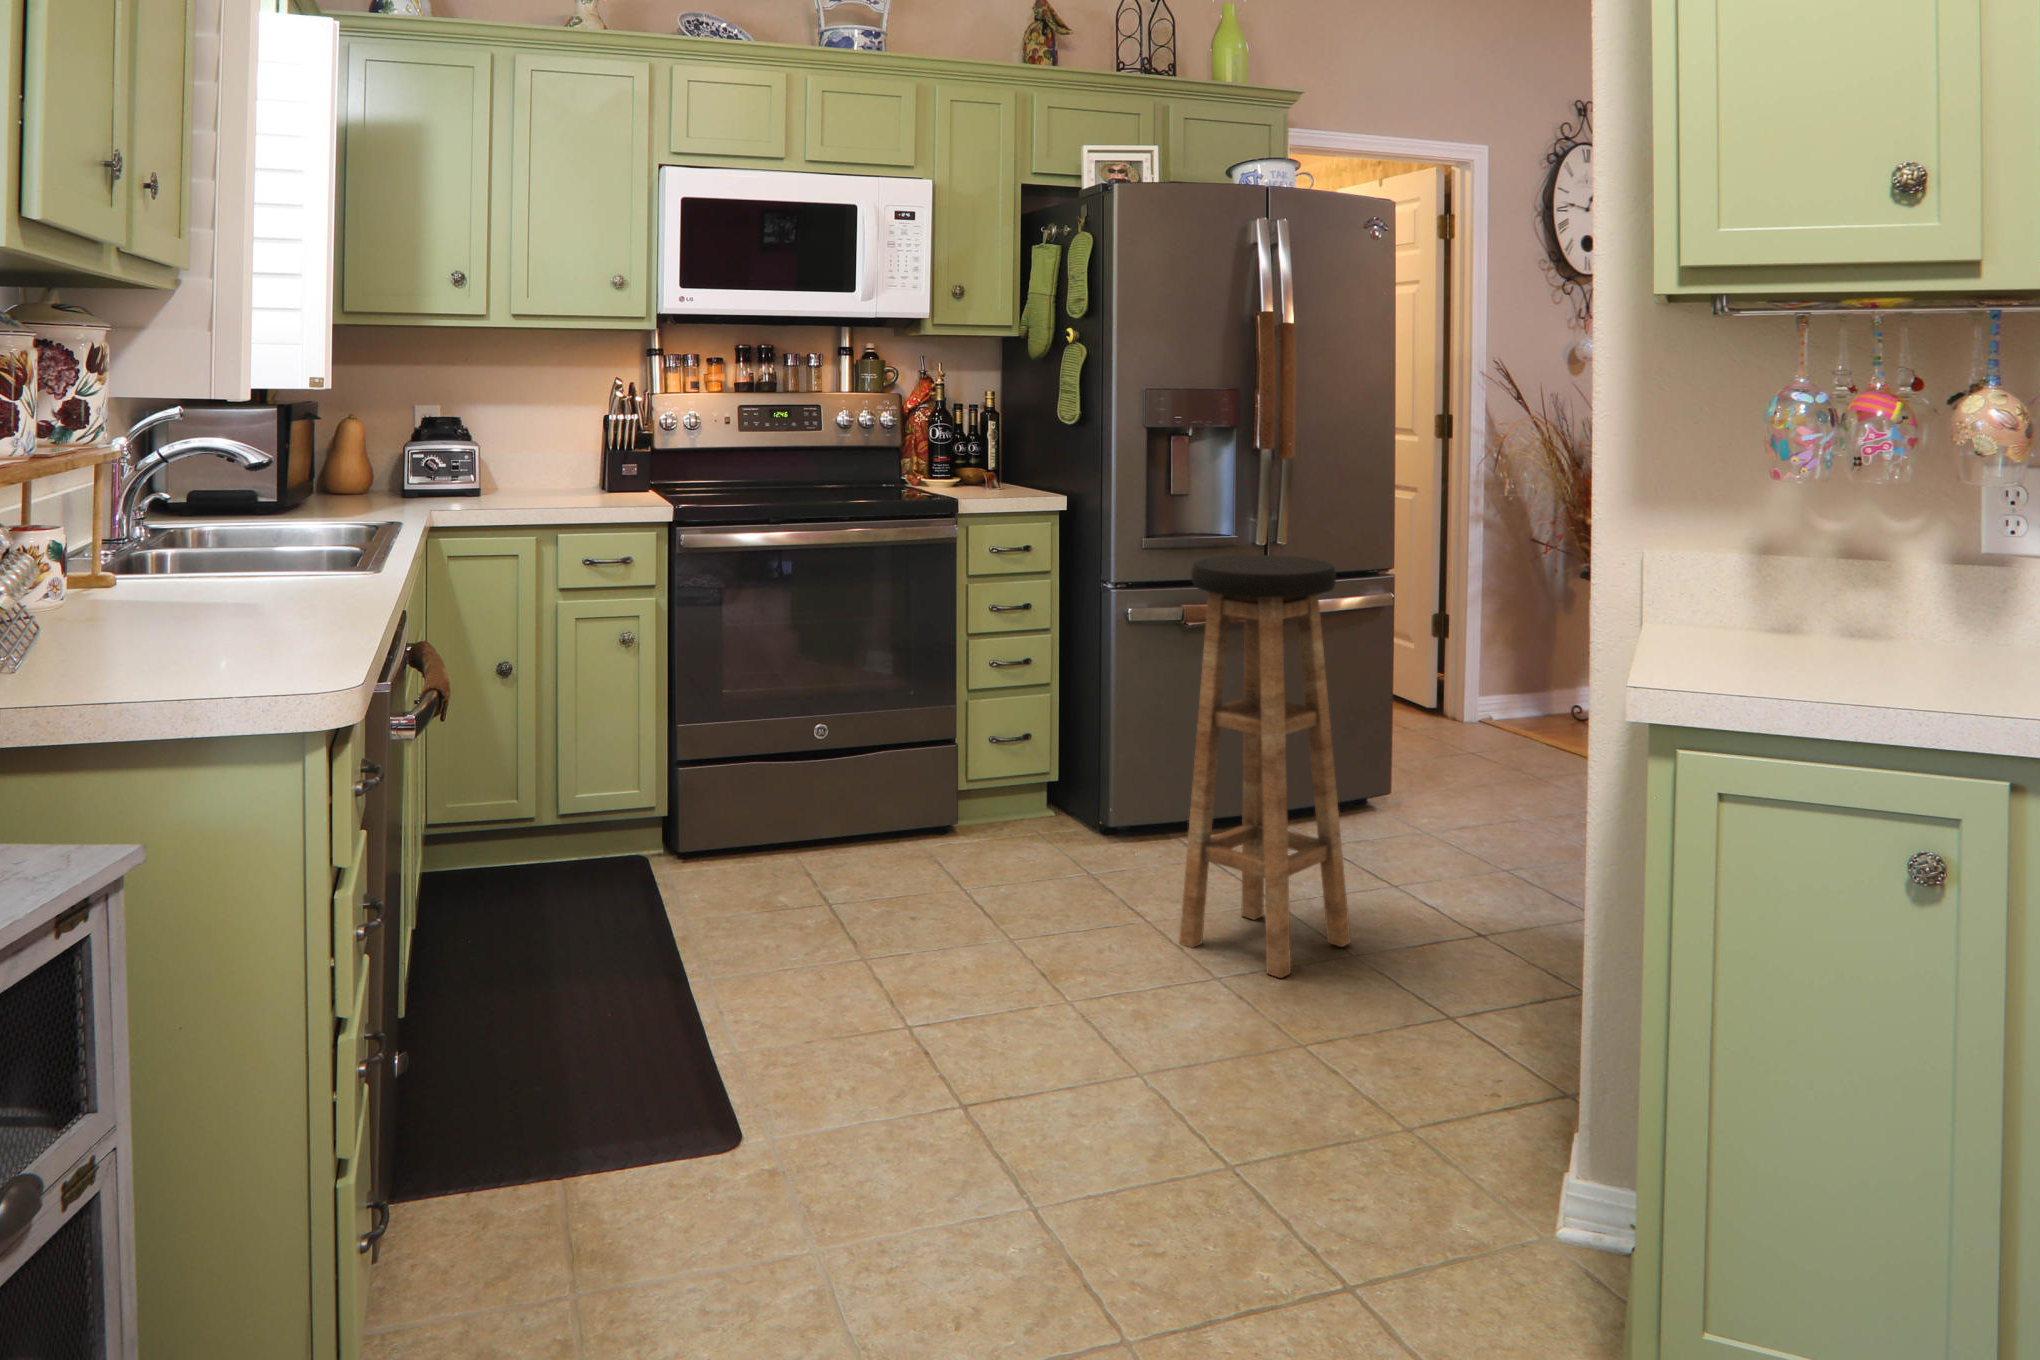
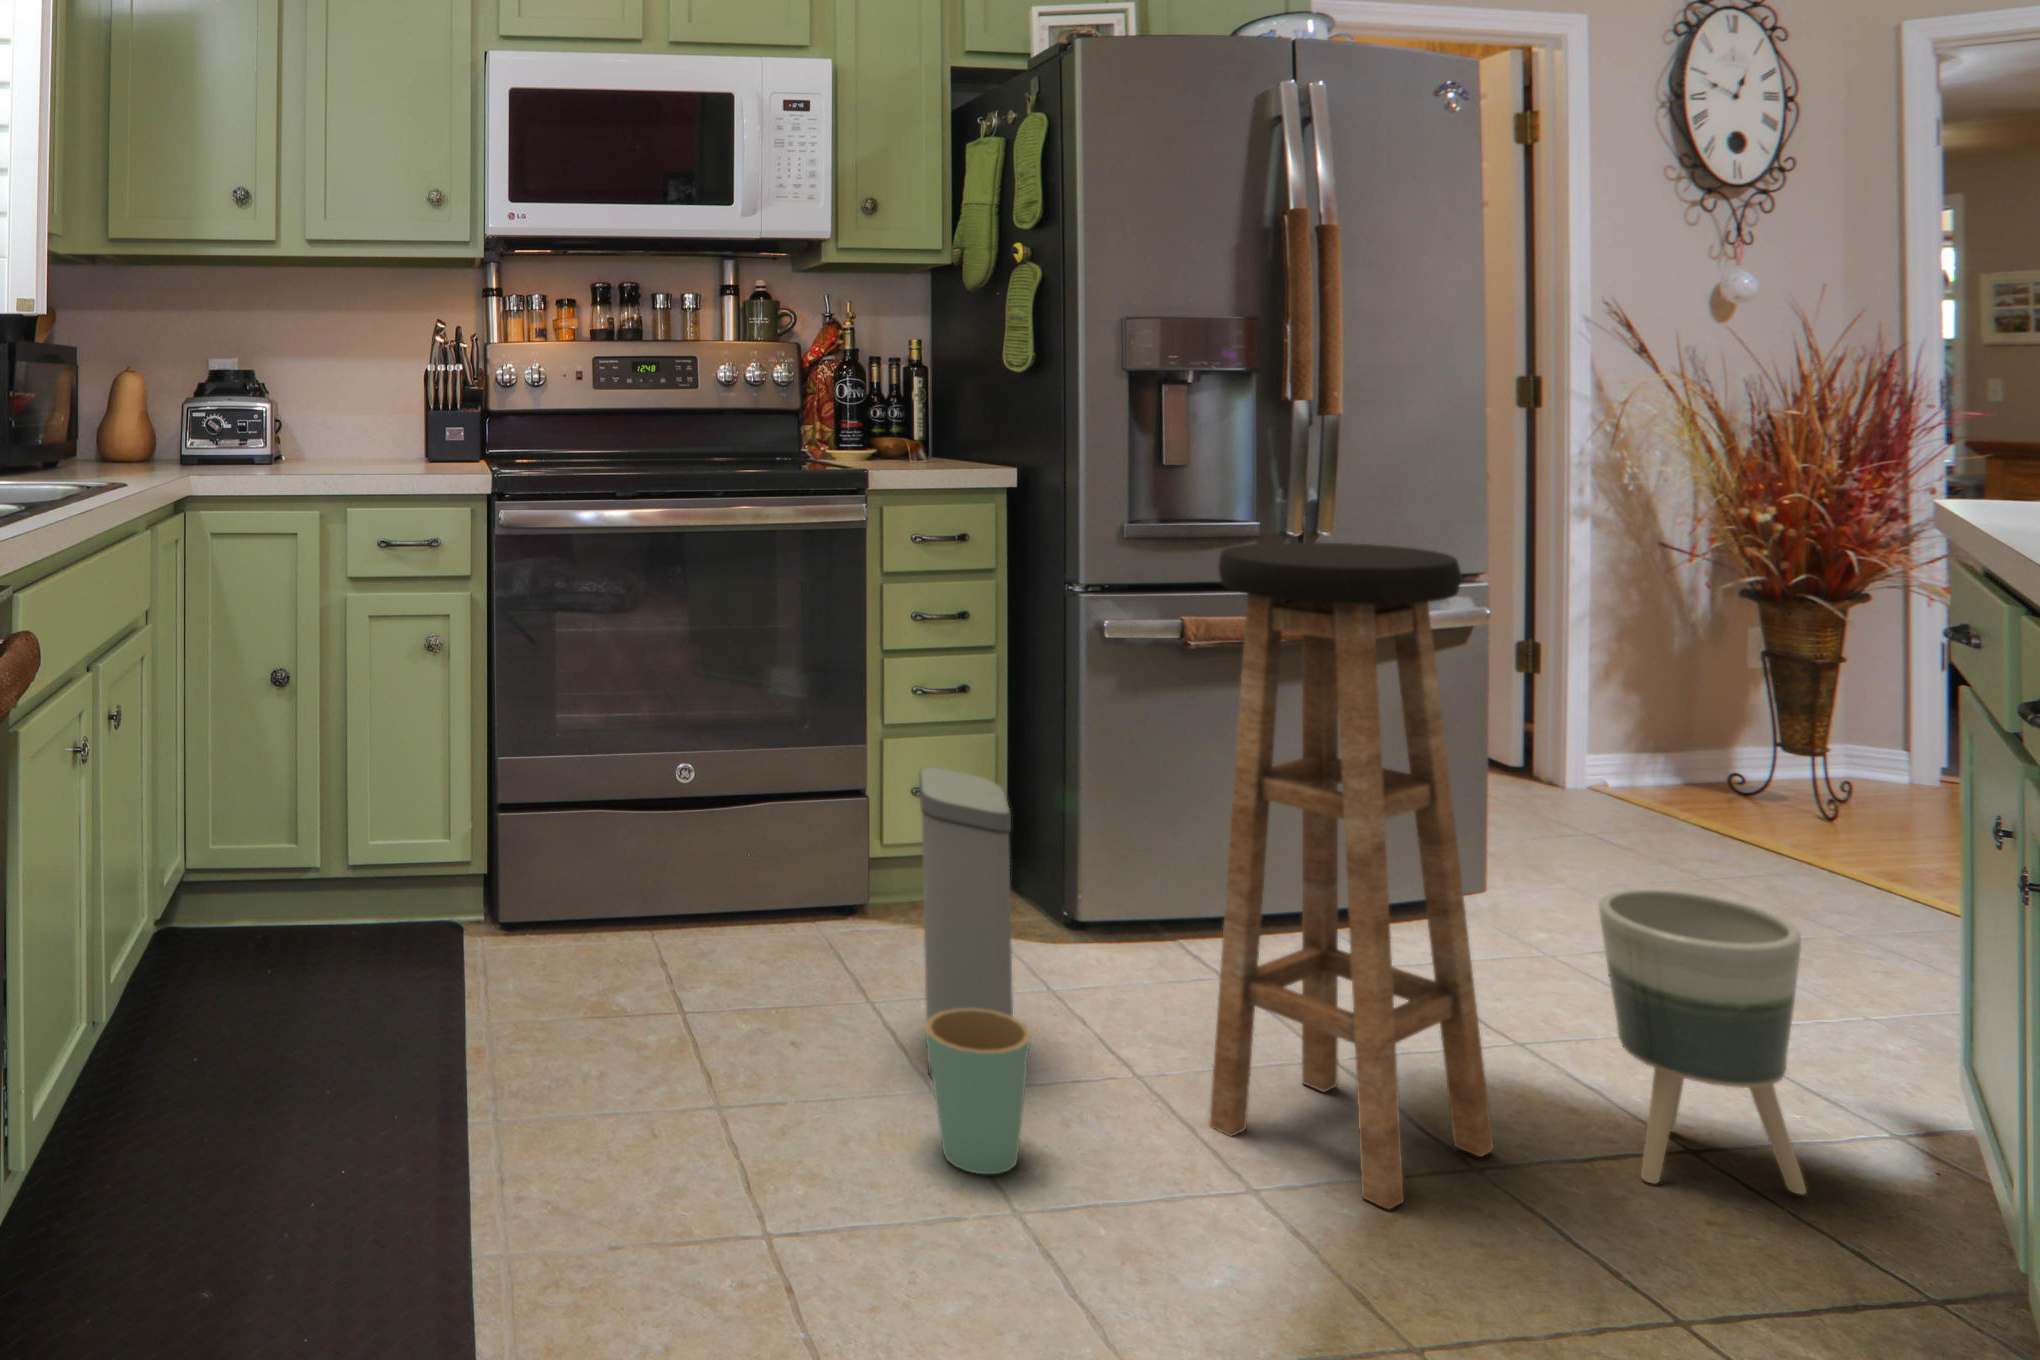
trash can: none [993,716,1065,979] -> present [919,768,1031,1174]
planter: none [1416,774,1524,953] -> present [1599,889,1806,1195]

